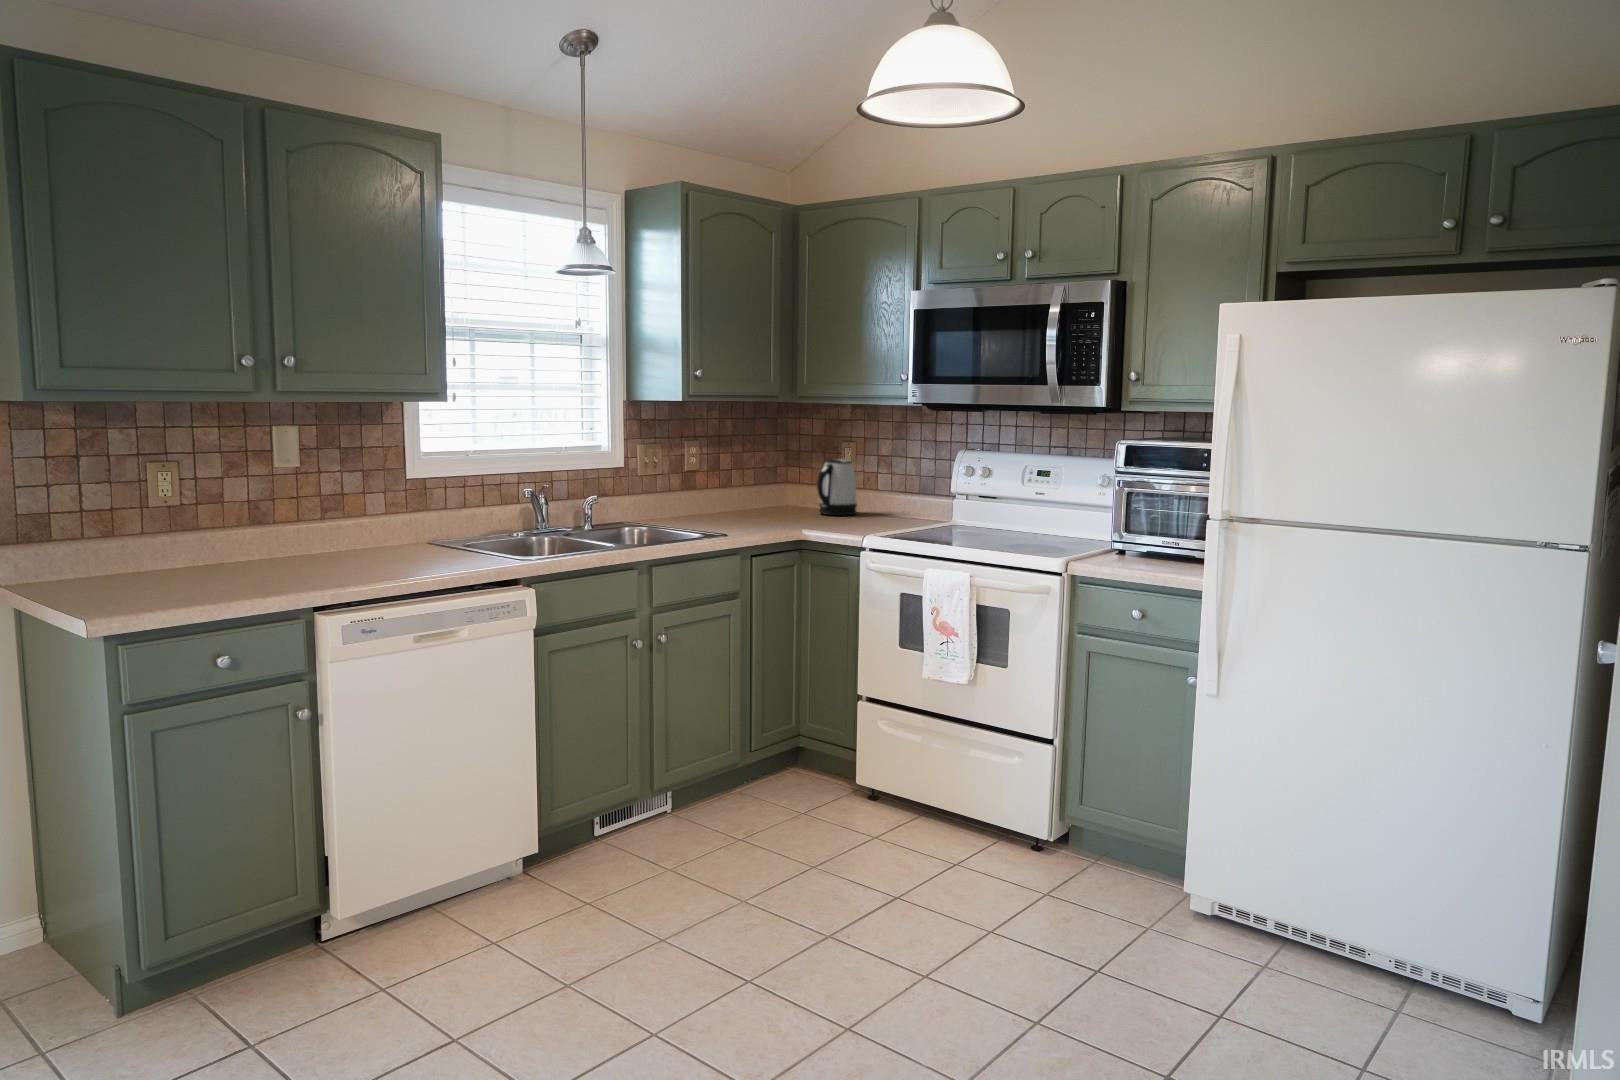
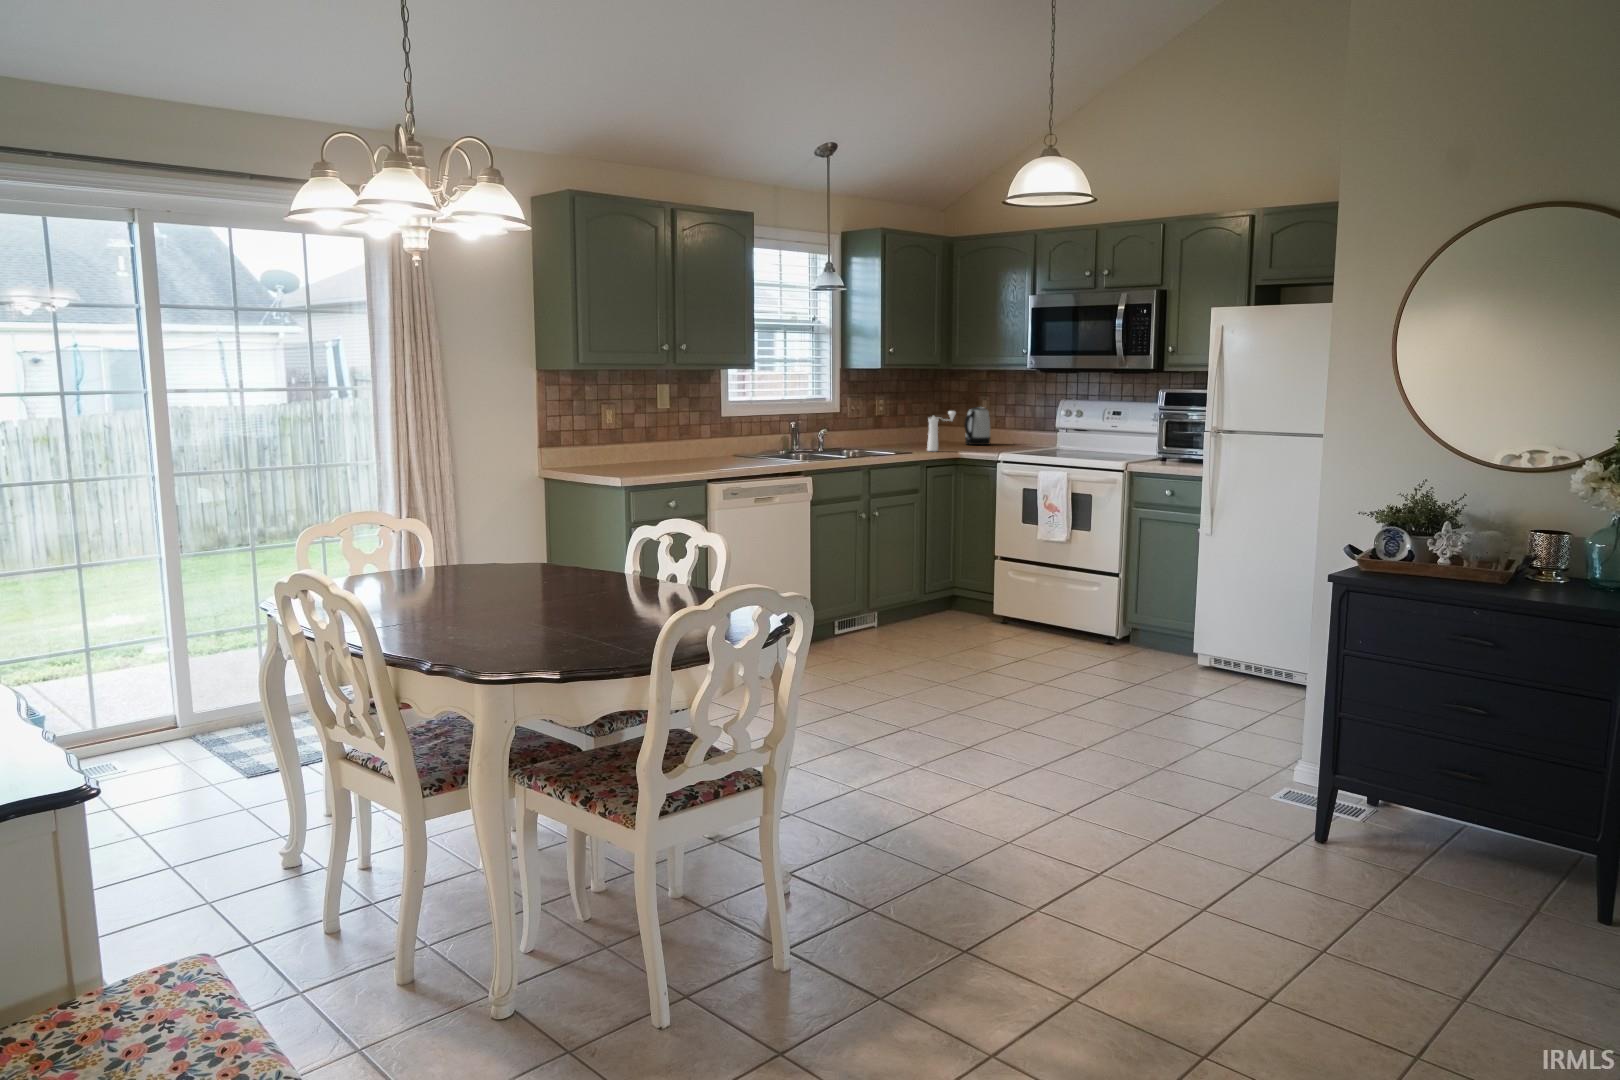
pepper mill: none [756,467,800,530] -> present [927,411,956,451]

